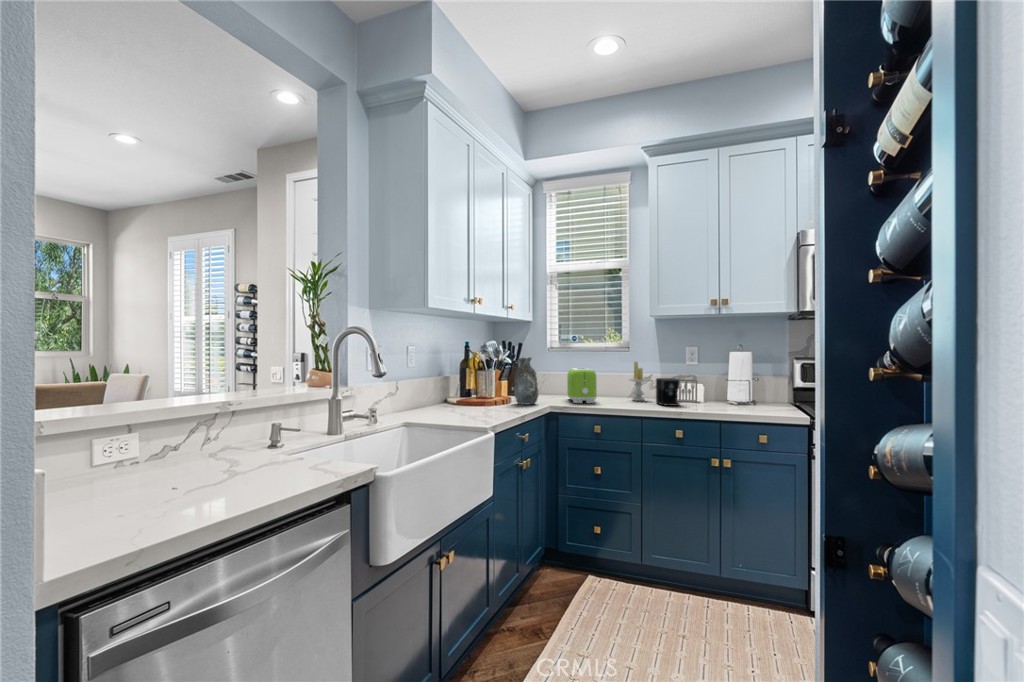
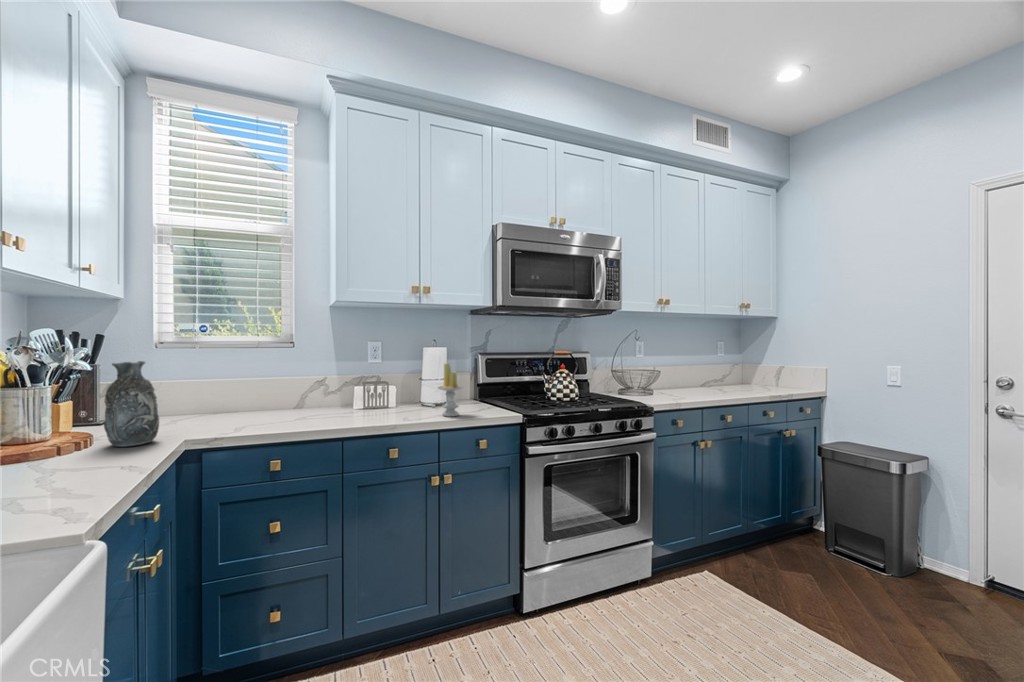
candle: present [629,361,648,401] -> present [438,363,464,416]
toaster: present [567,368,597,403] -> none [204,373,264,429]
coffee maker: present [656,378,699,406] -> none [345,381,394,418]

